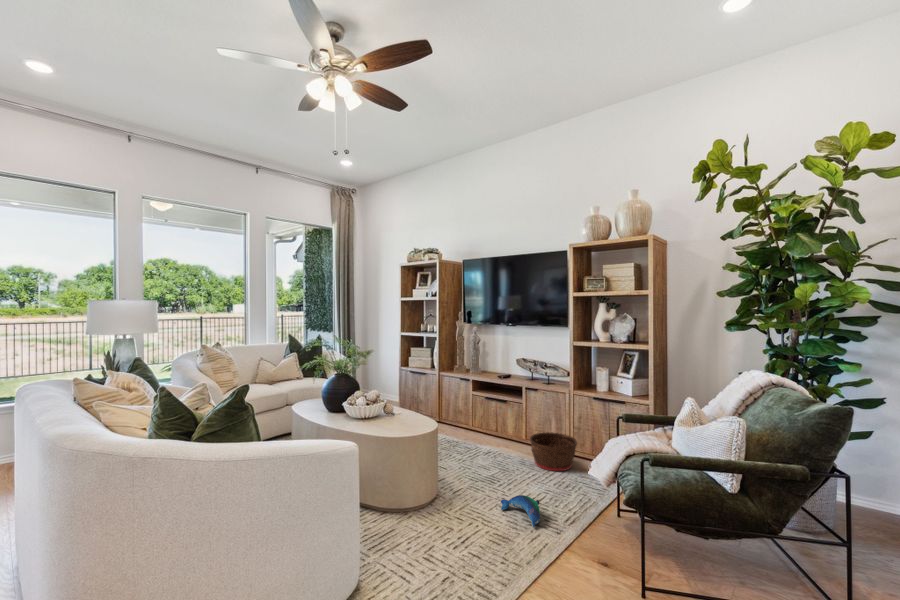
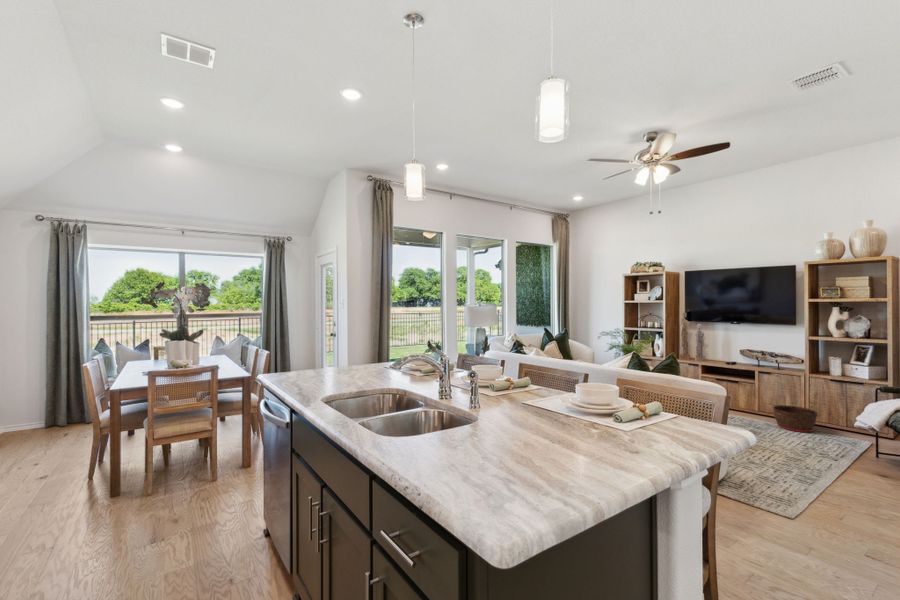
plush toy: present [501,495,540,527] -> none [773,440,813,458]

